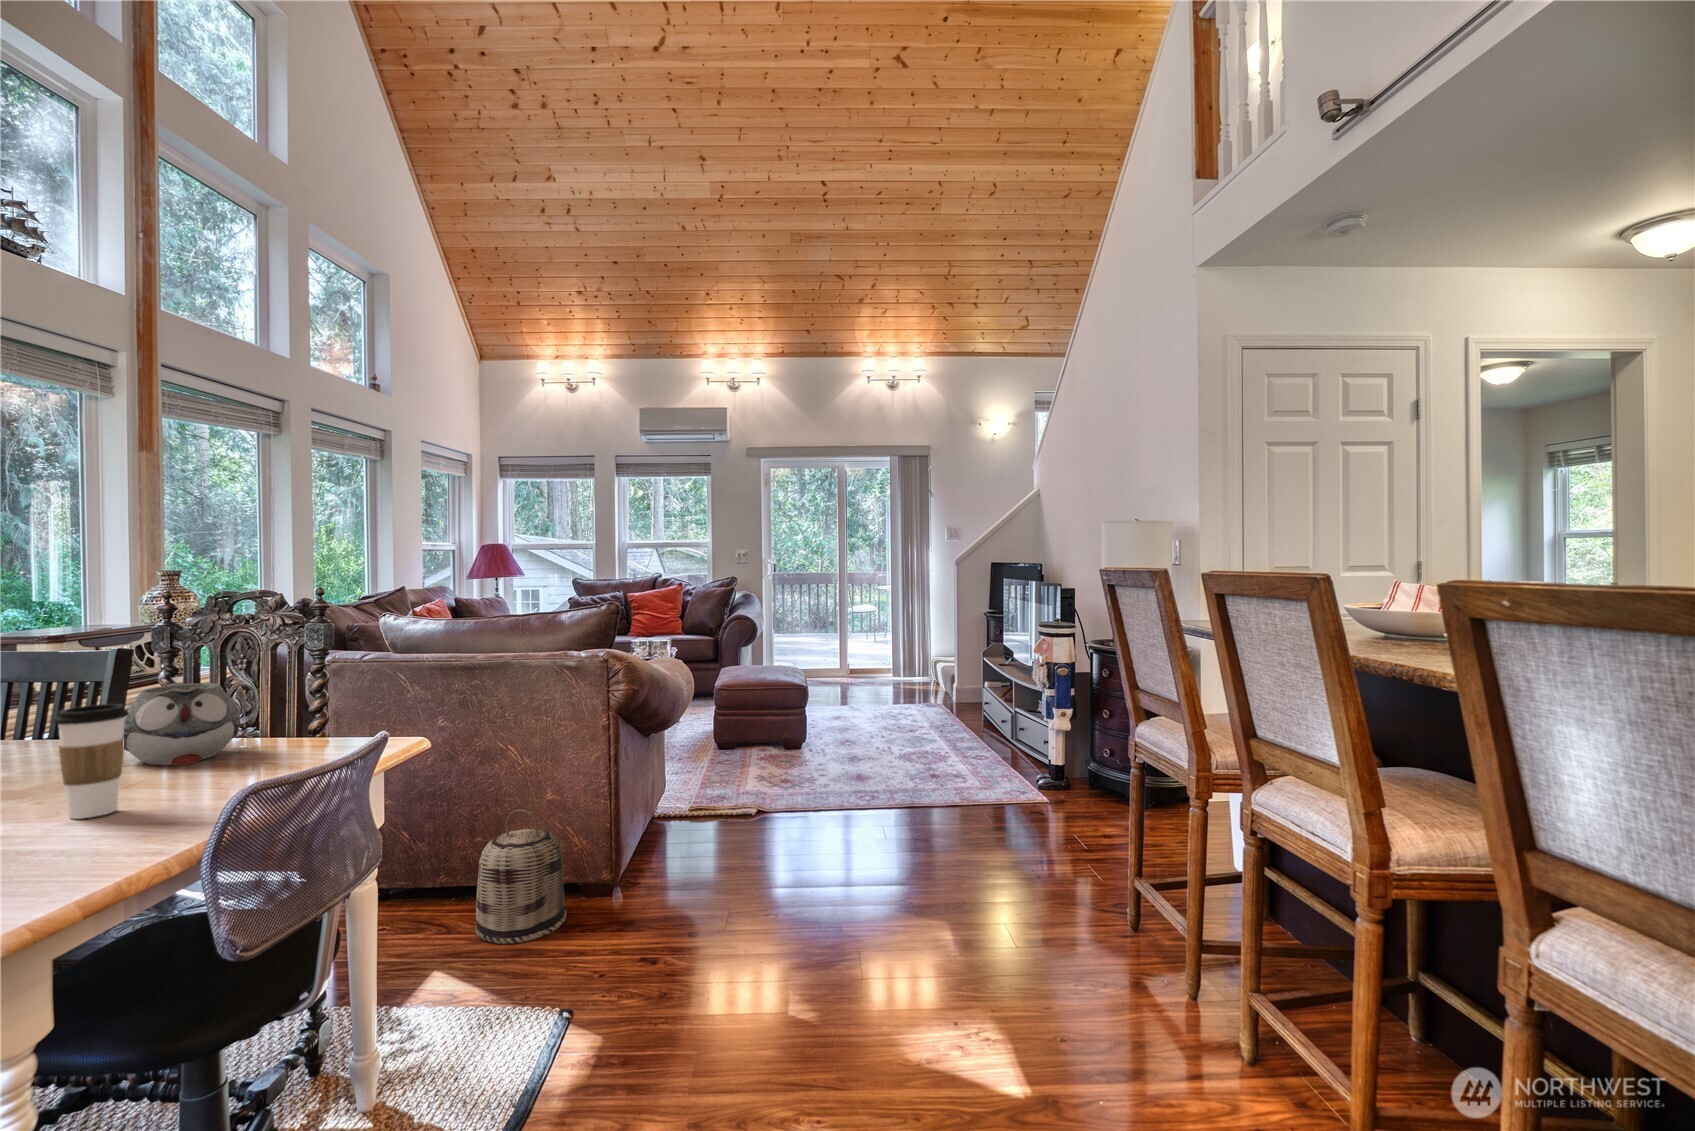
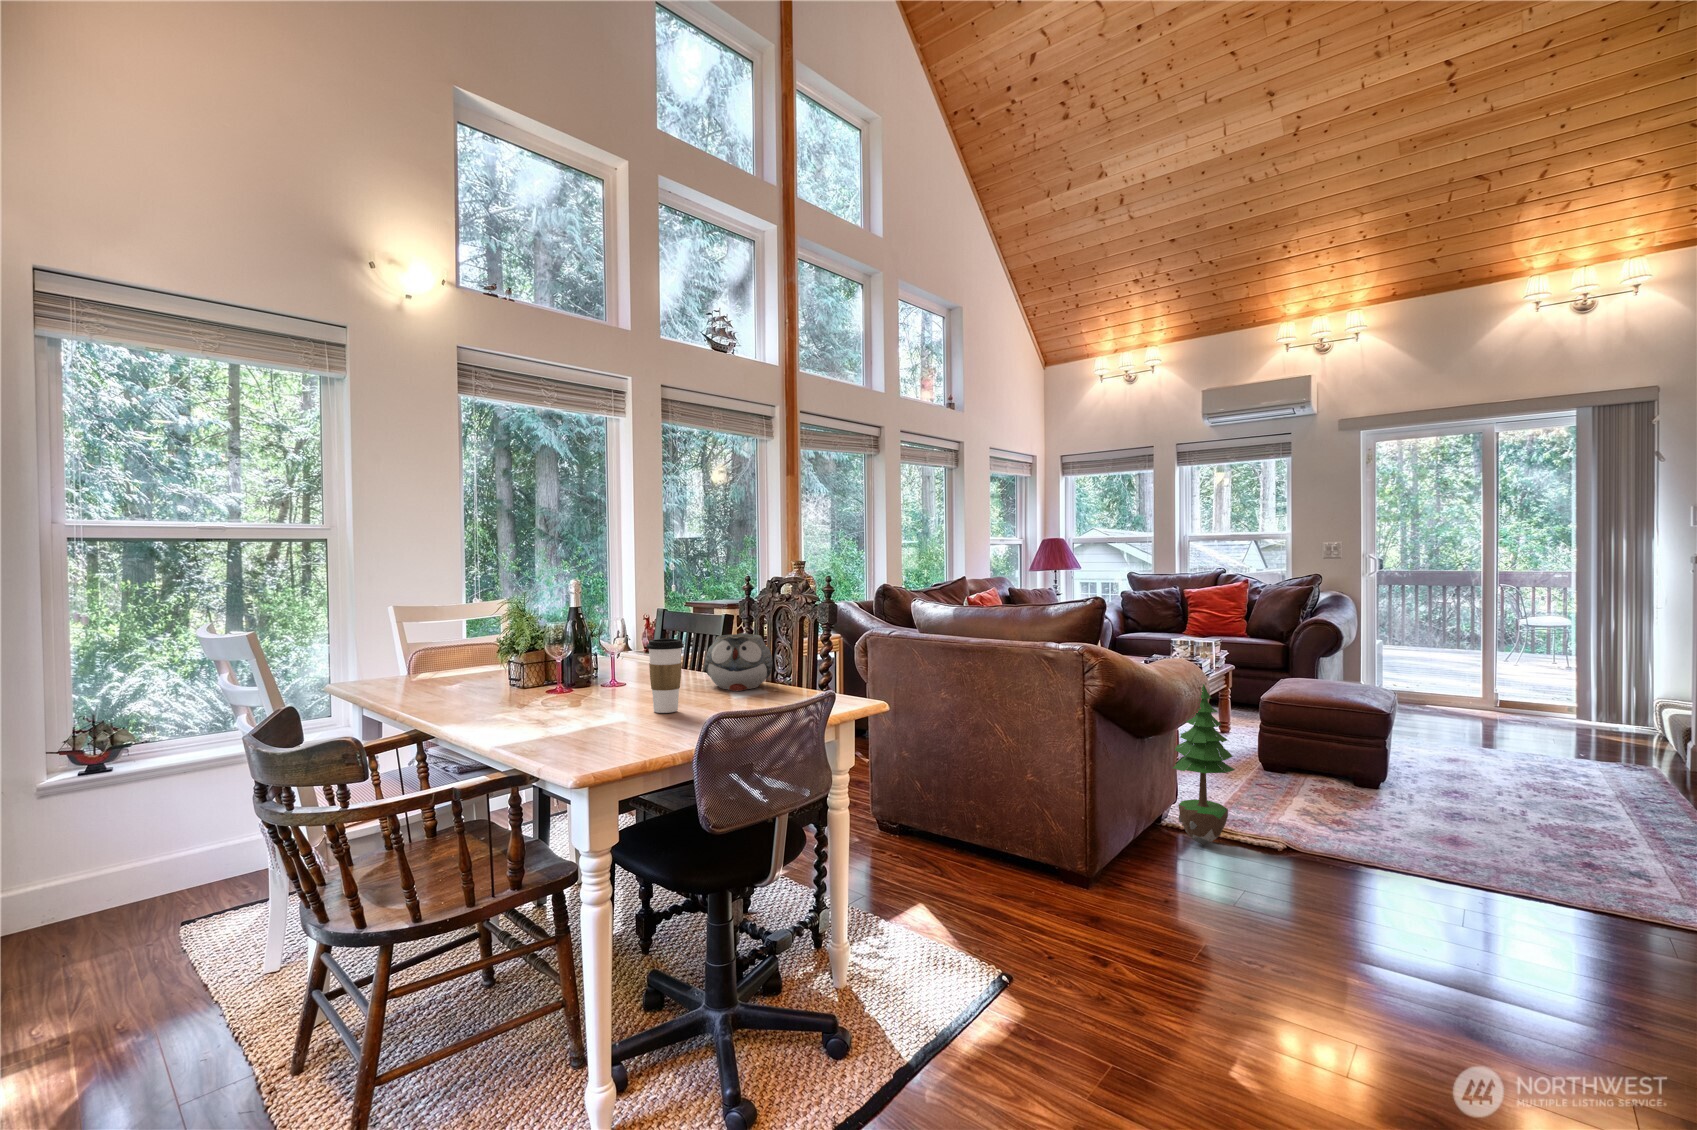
potted tree: none [668,682,721,829] -> present [1173,684,1235,845]
basket: present [475,809,566,944] -> none [961,780,1041,904]

